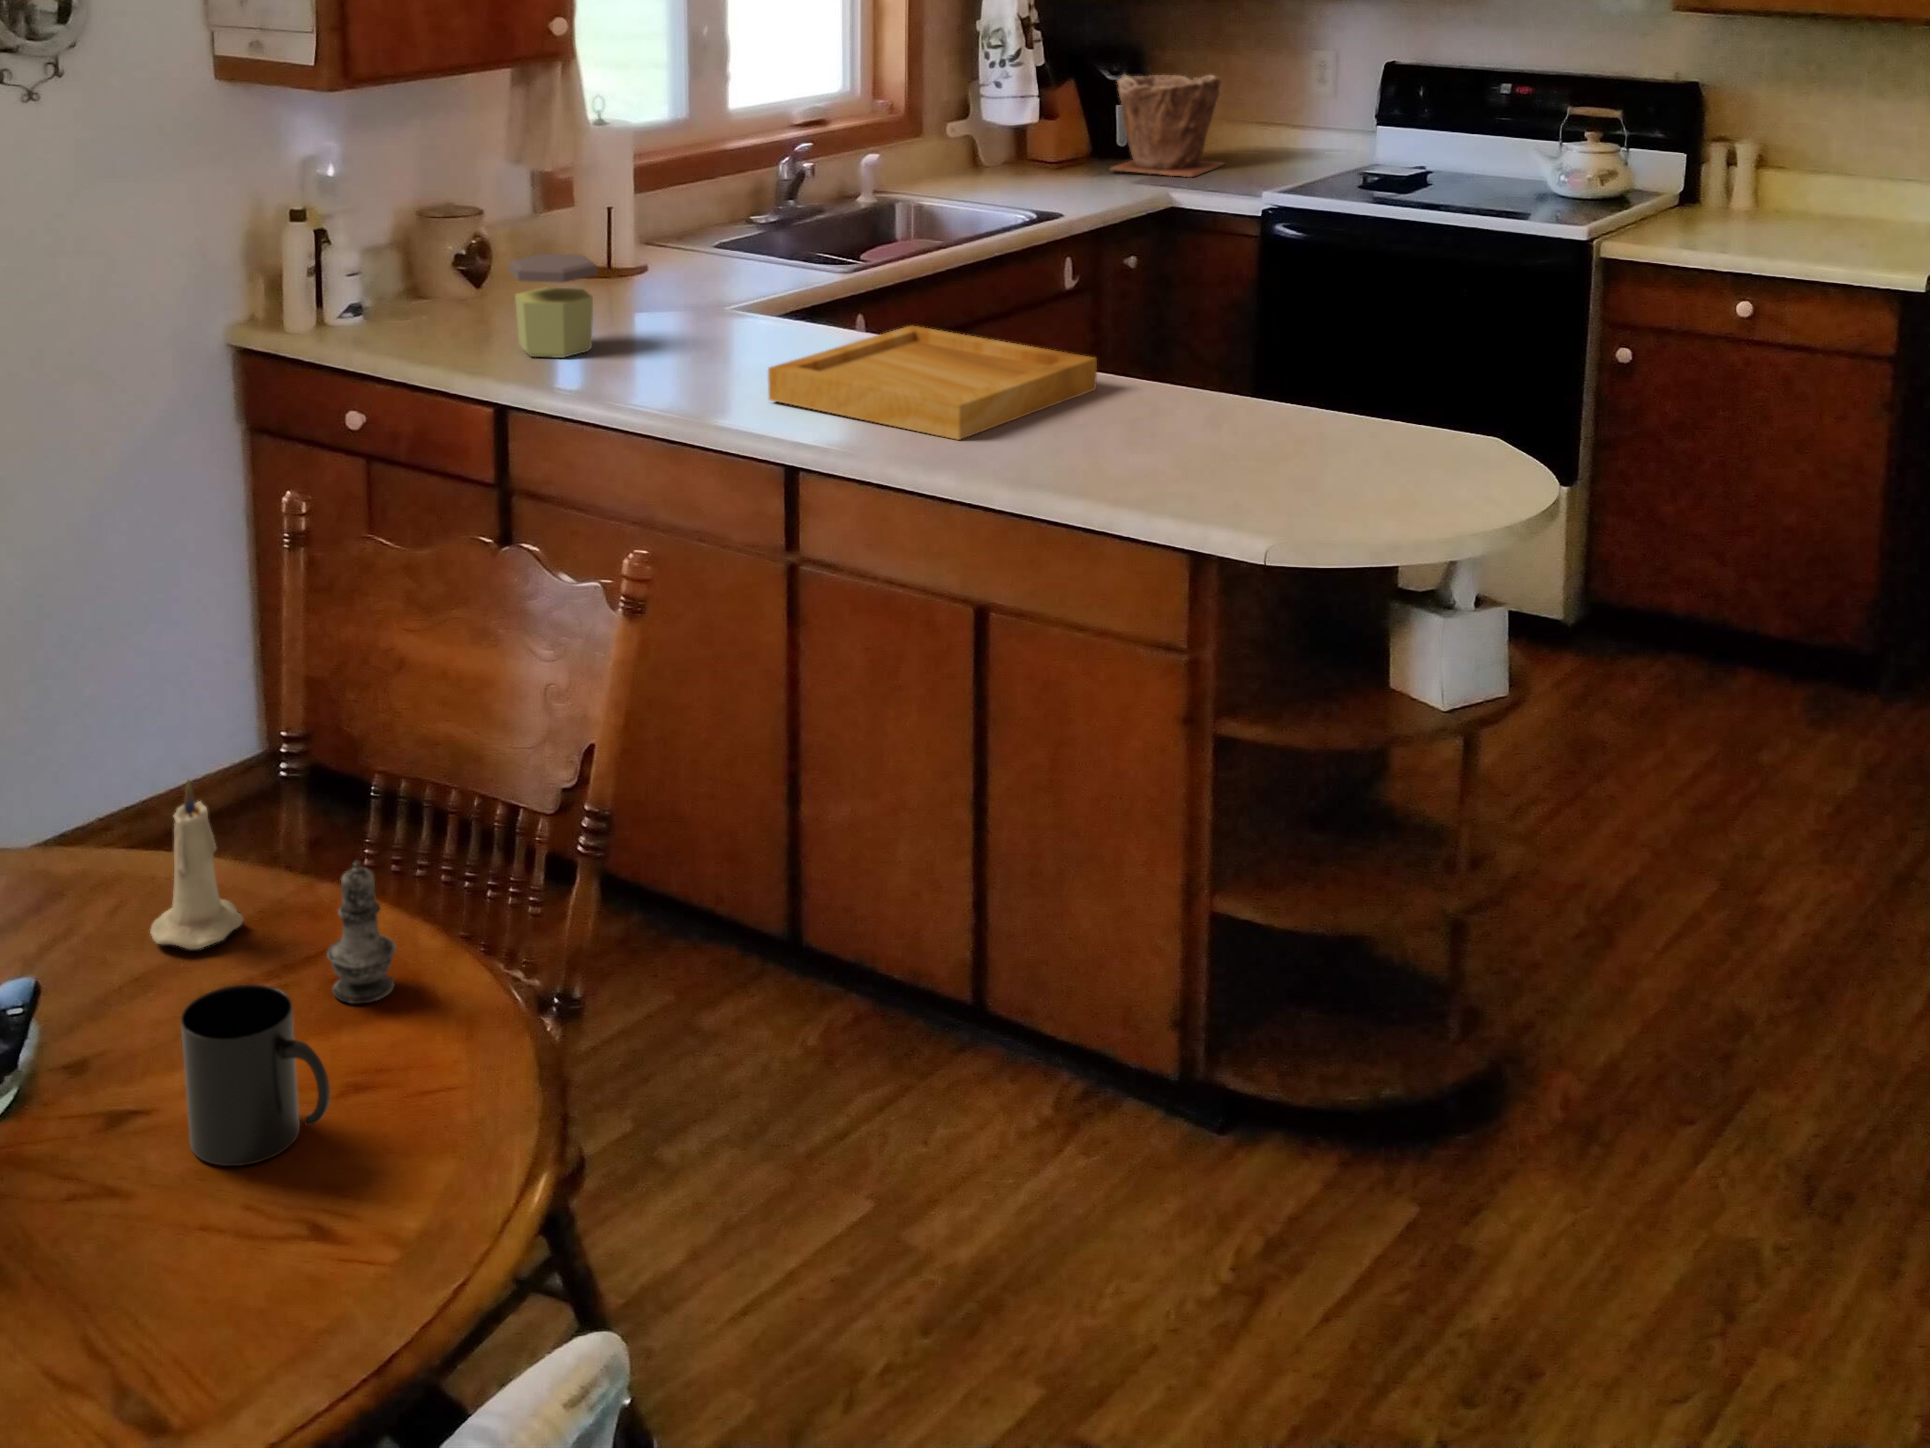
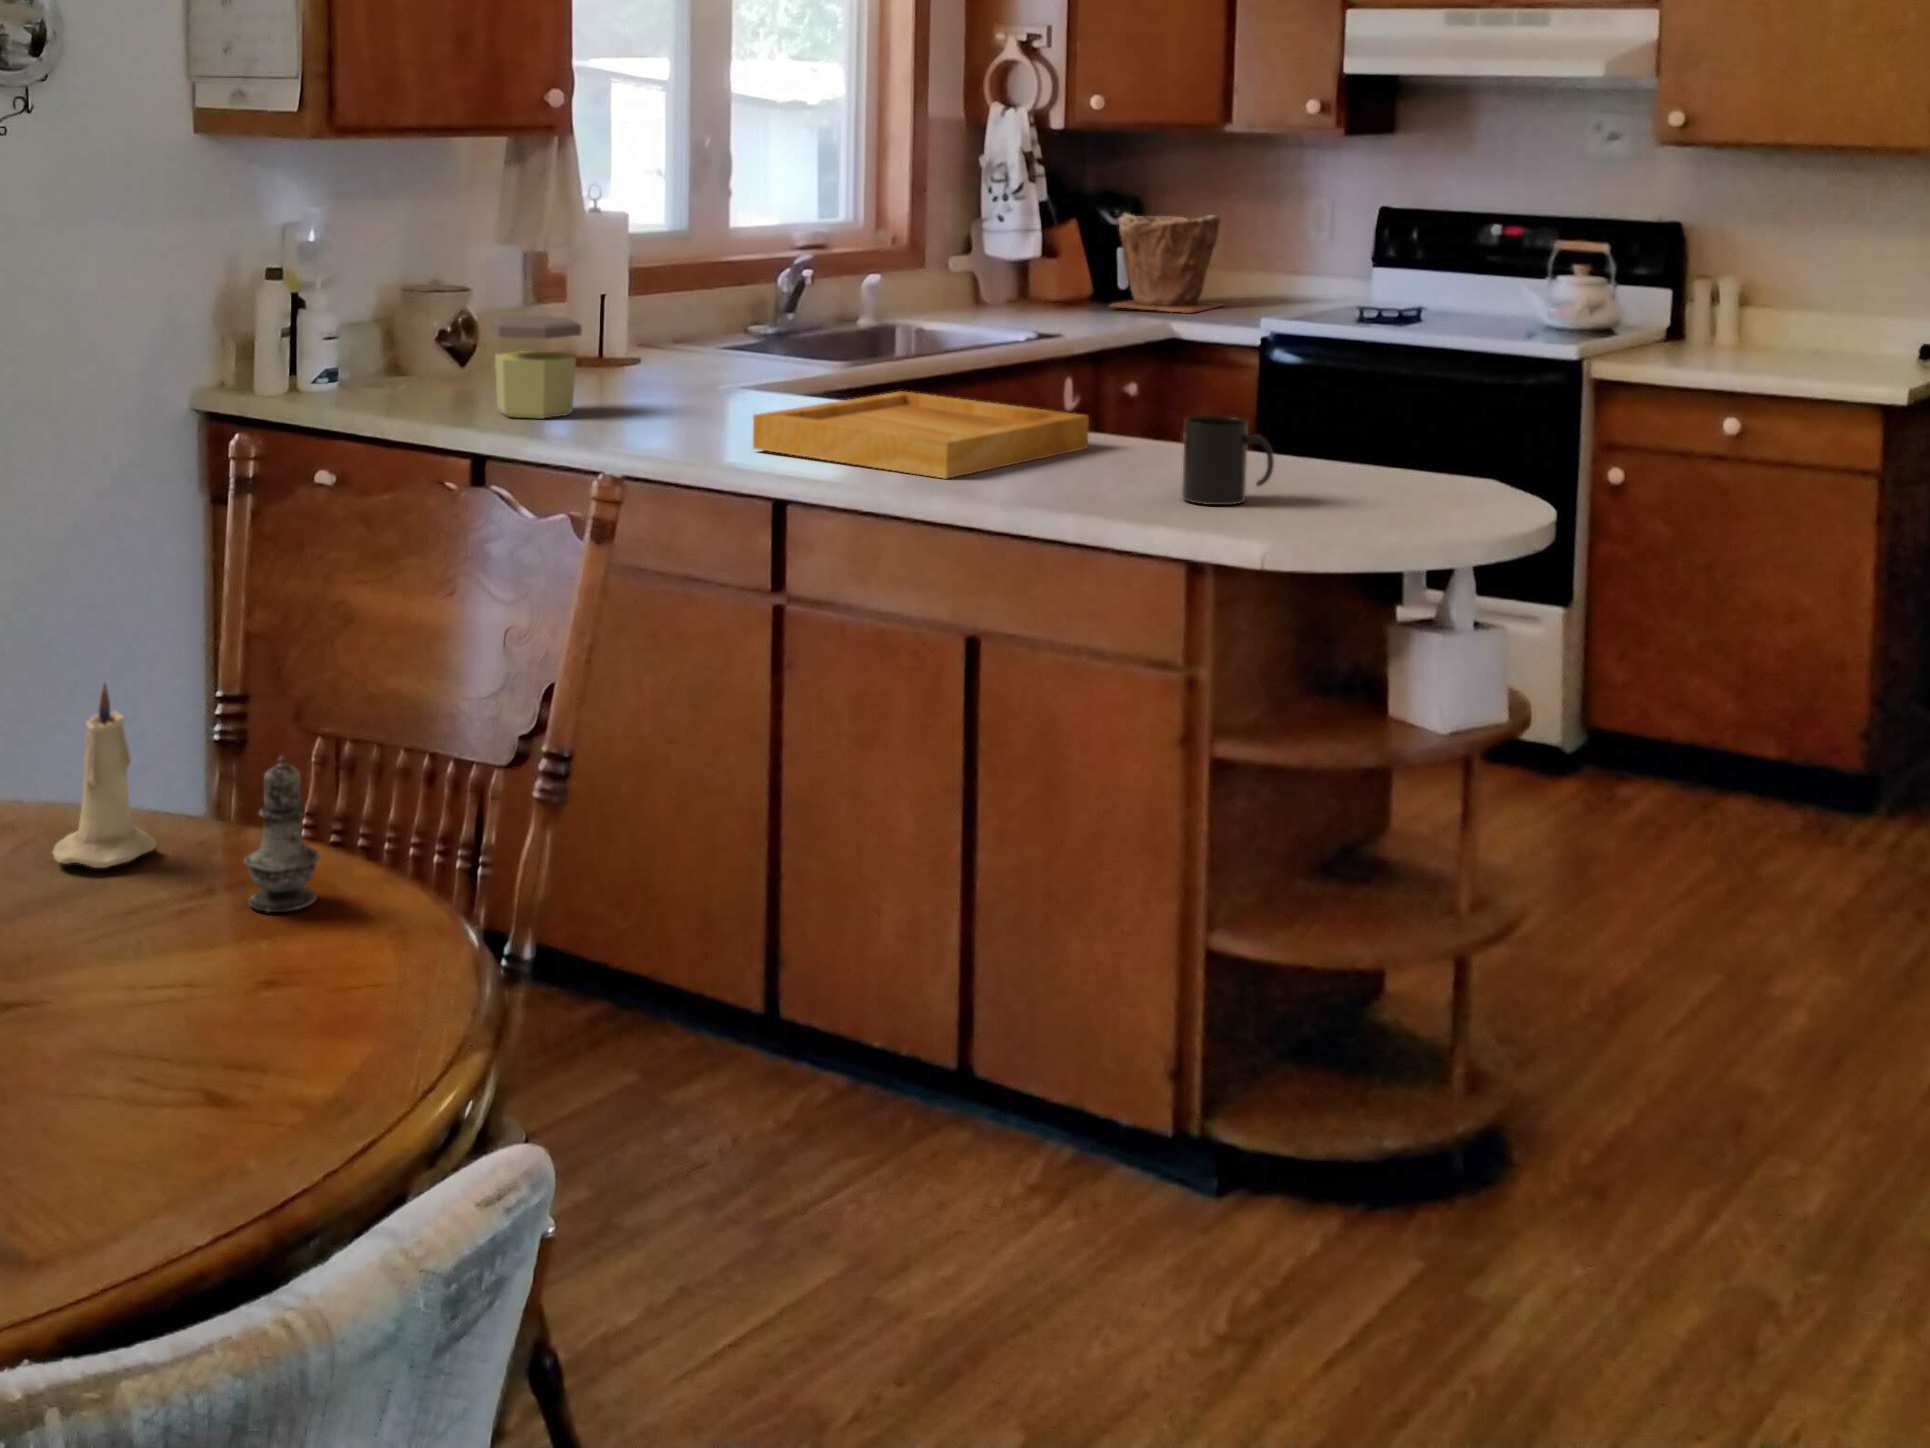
mug: present [181,984,330,1166] -> present [1182,415,1274,505]

